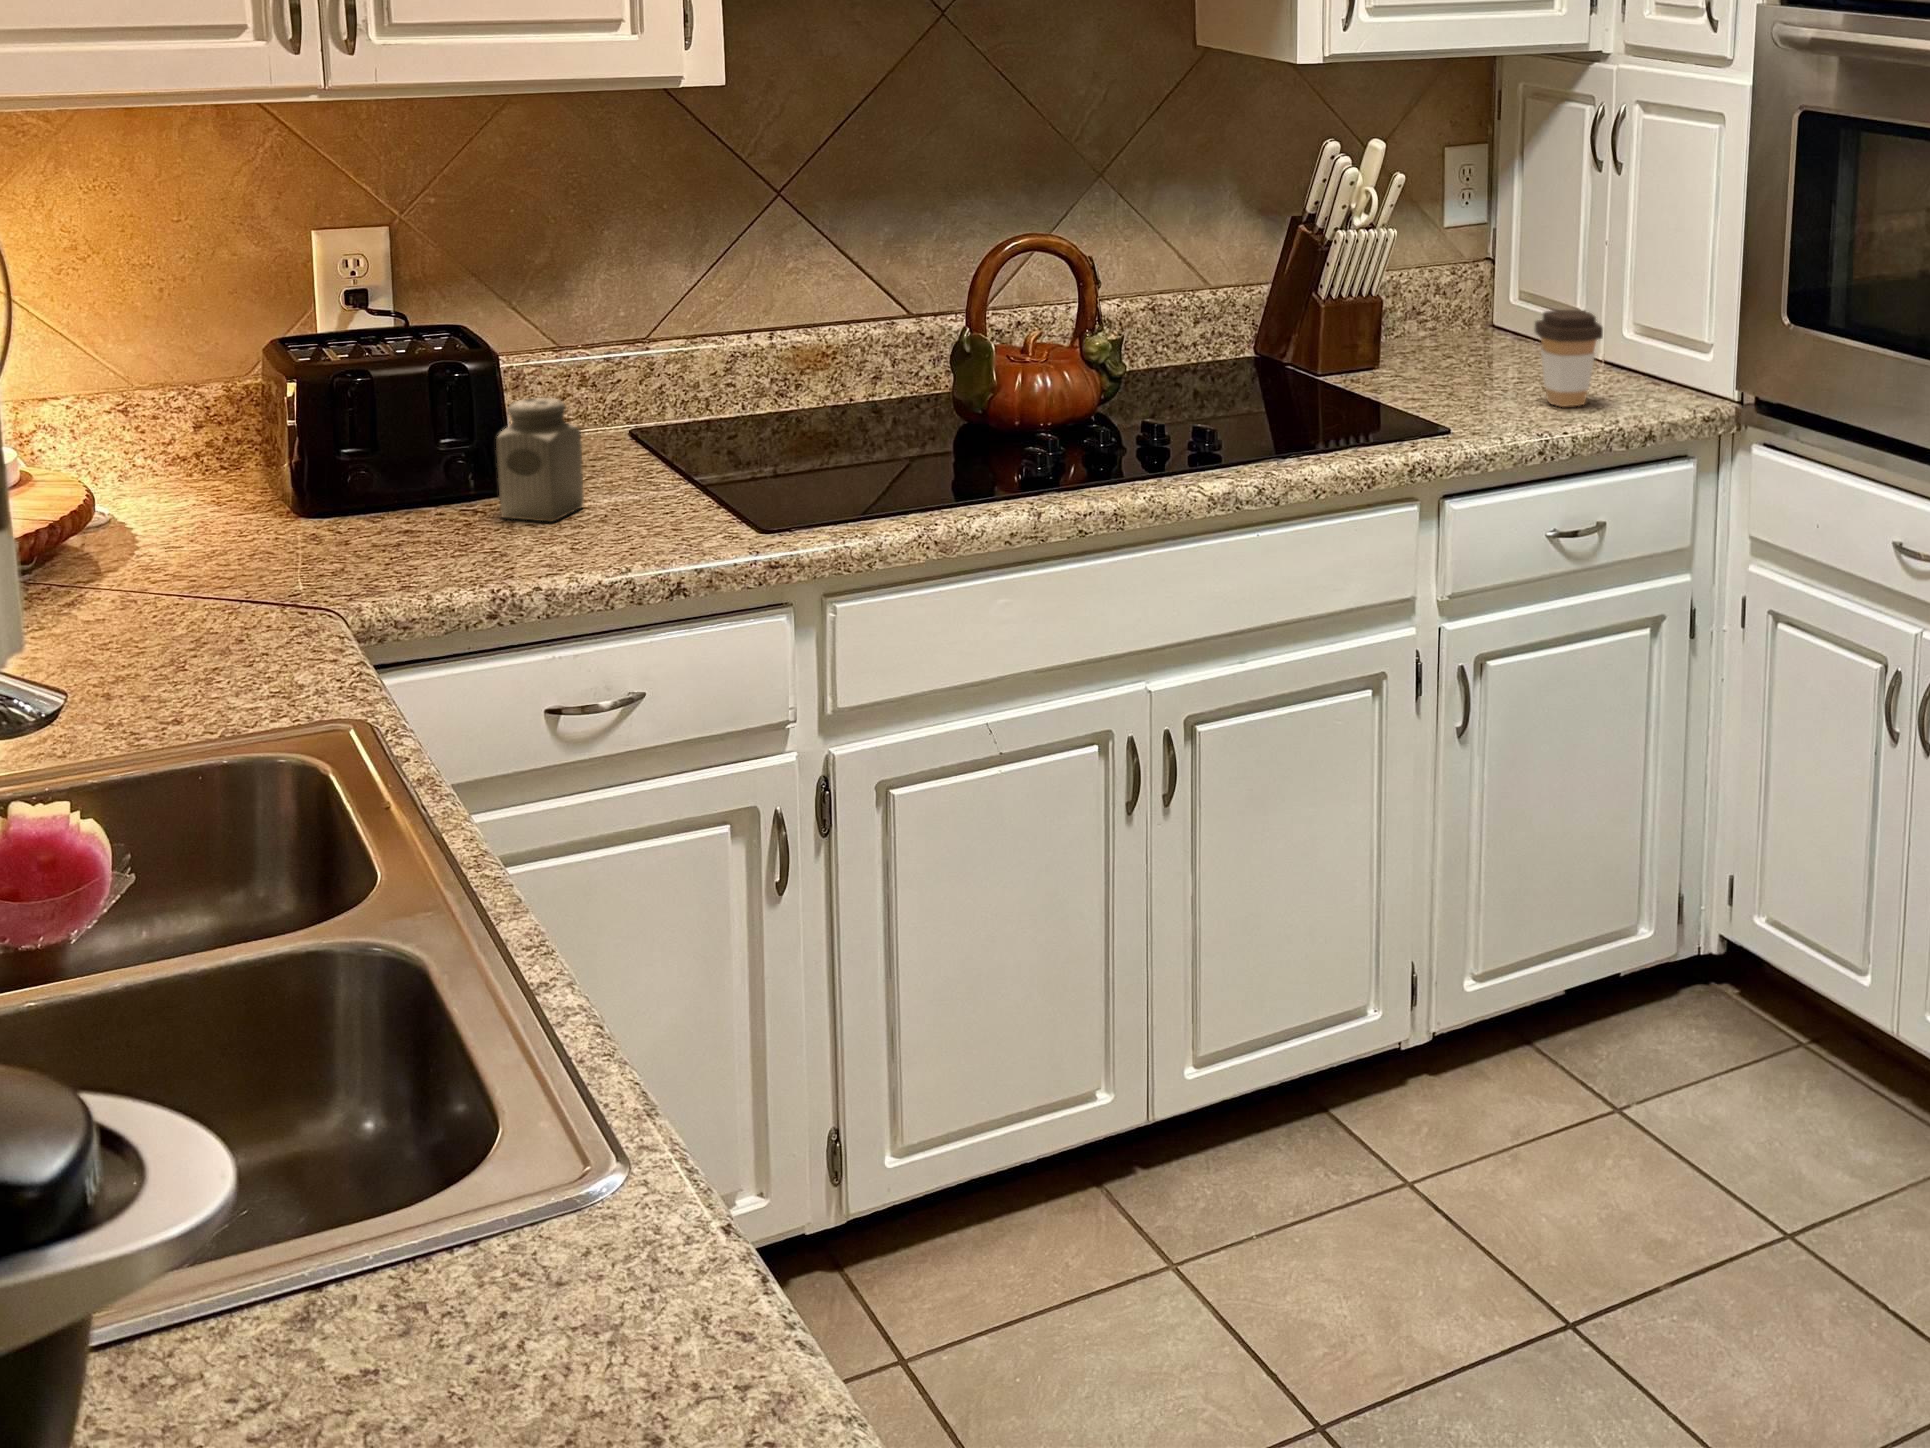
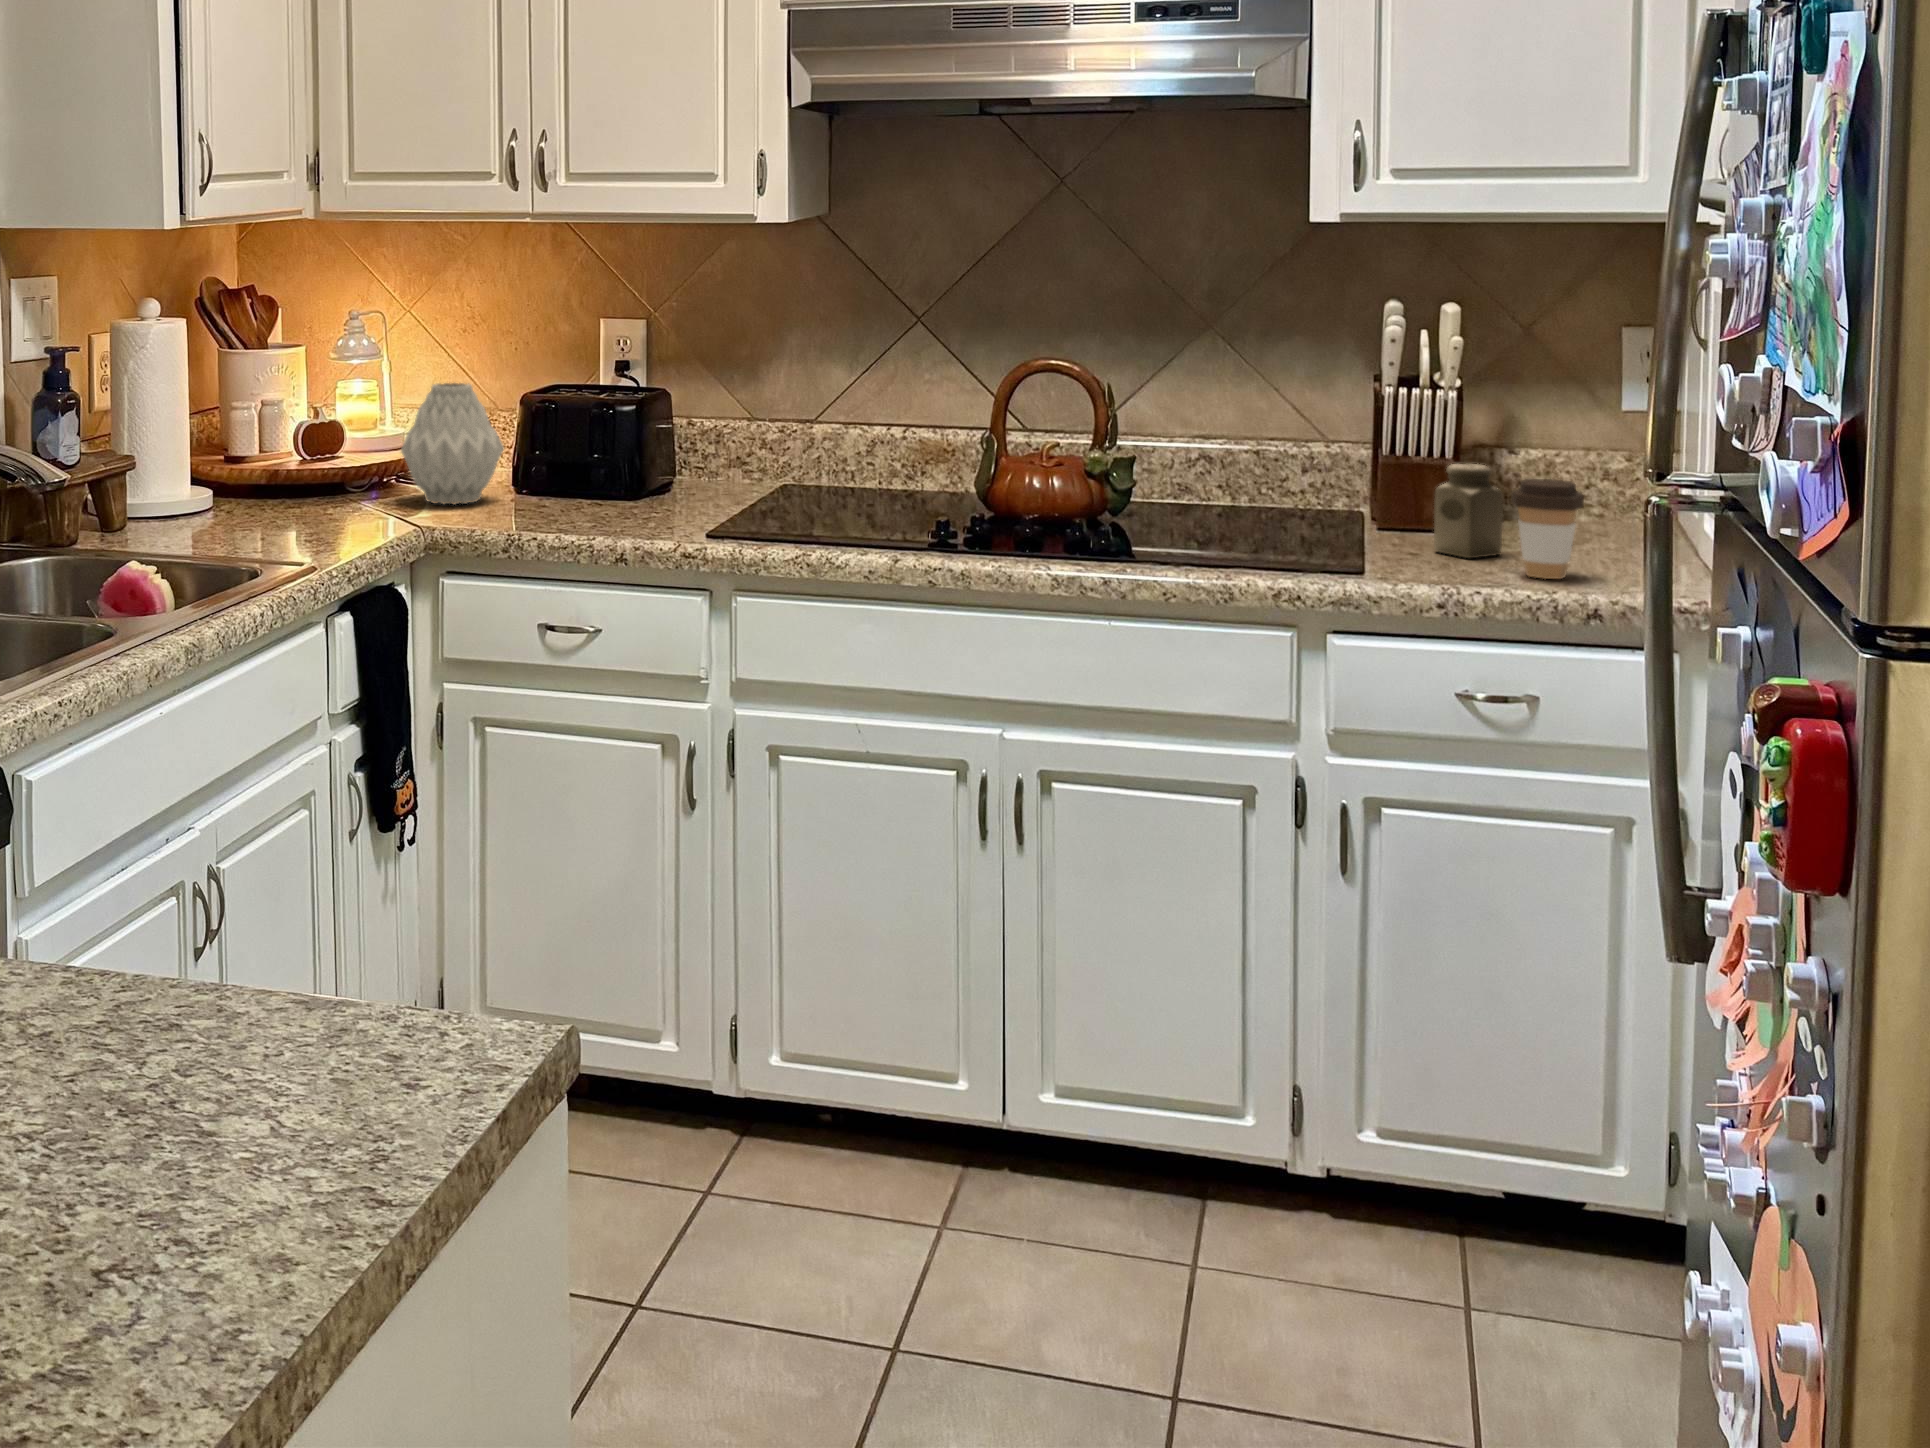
vase: none [146,362,334,565] -> present [401,383,504,504]
salt shaker: present [496,398,584,521] -> present [1434,463,1503,558]

